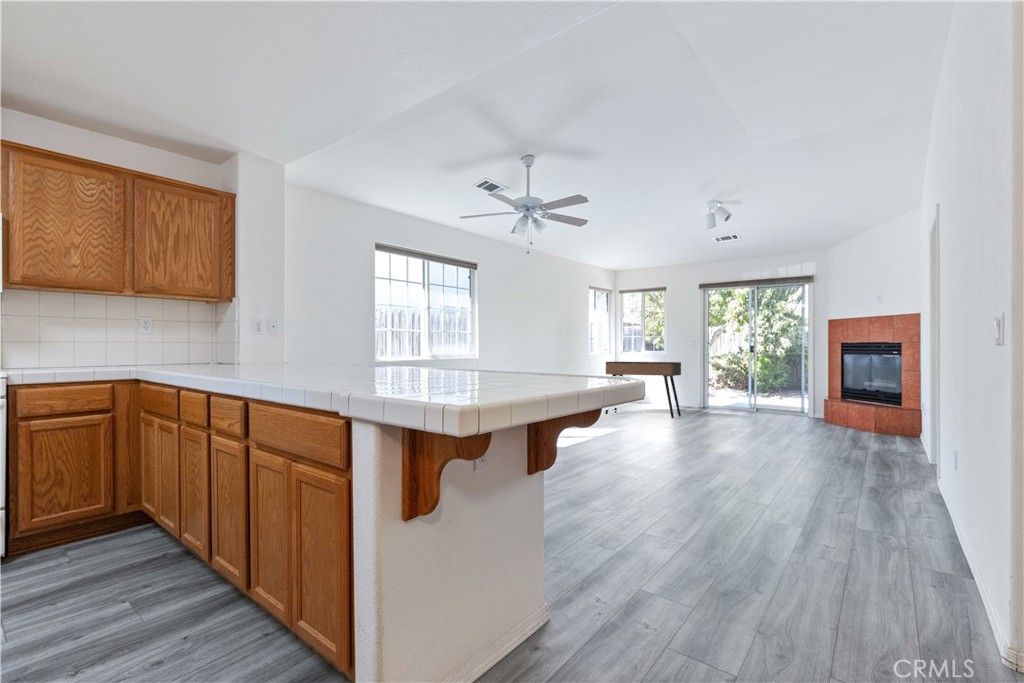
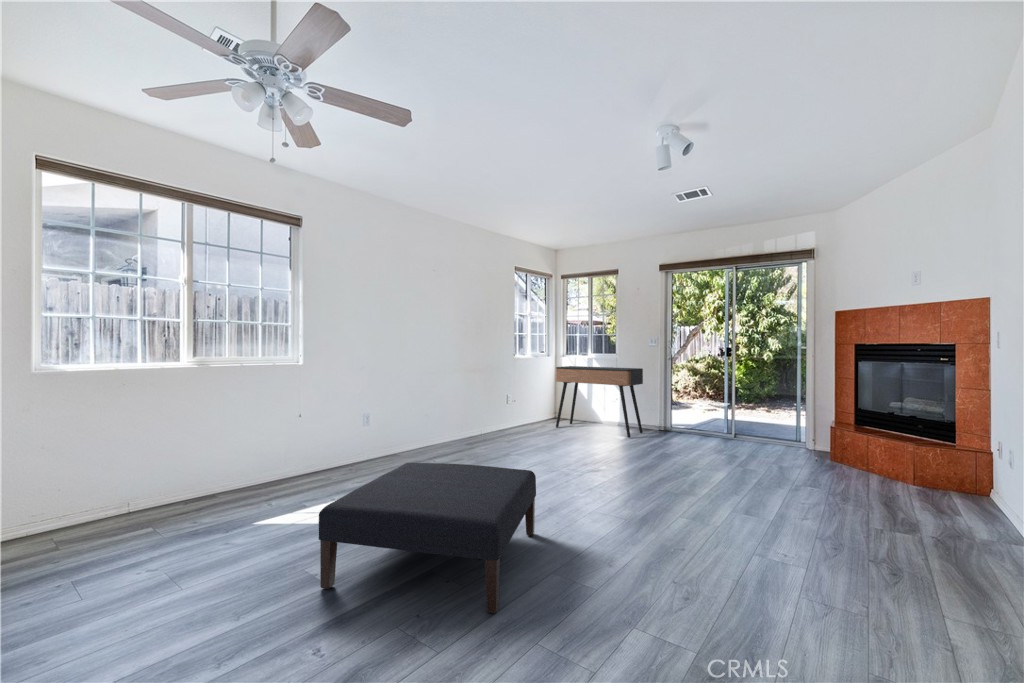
ottoman: none [573,410,675,466] -> present [319,463,536,613]

